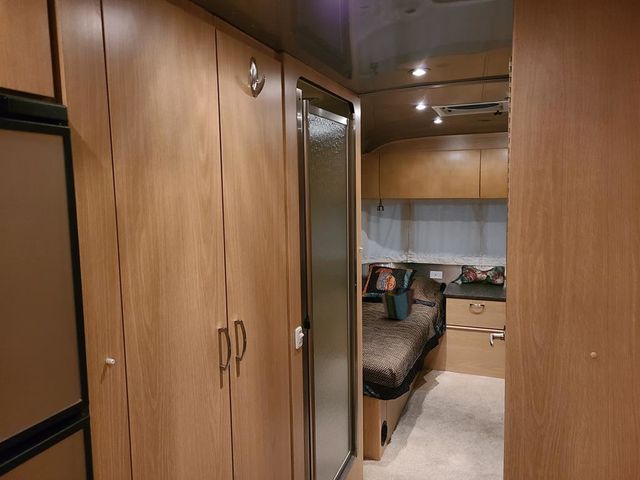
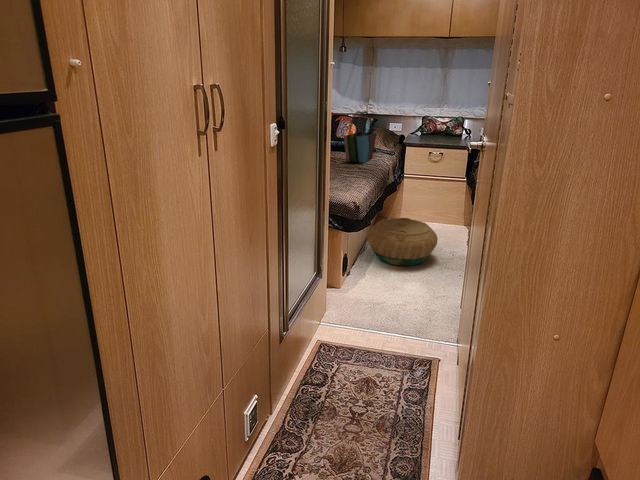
basket: none [408,376,482,432] -> present [367,218,438,265]

